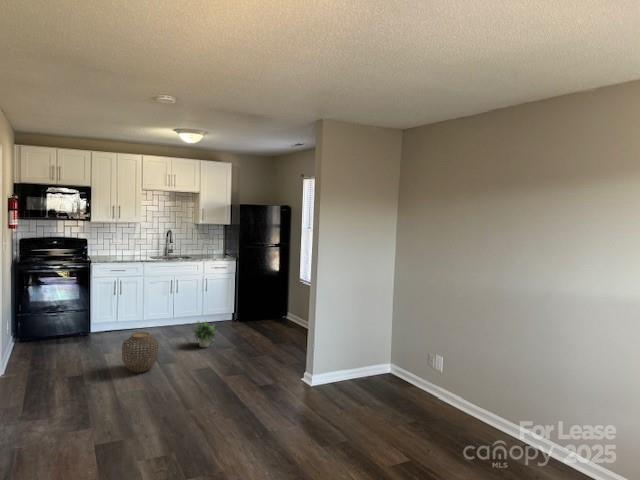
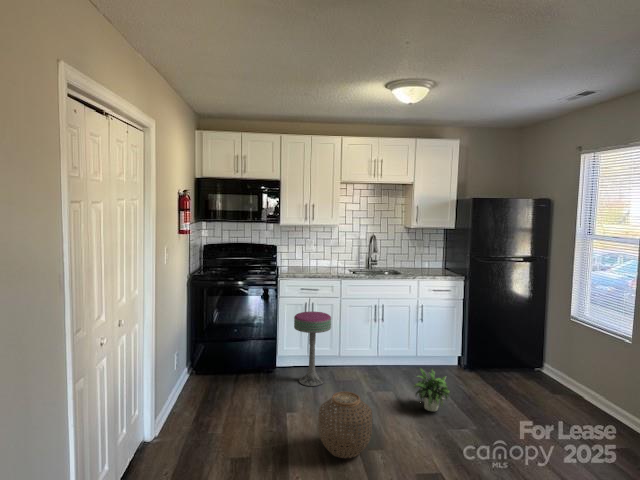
bar stool: none [104,288,134,342] -> present [294,312,331,386]

